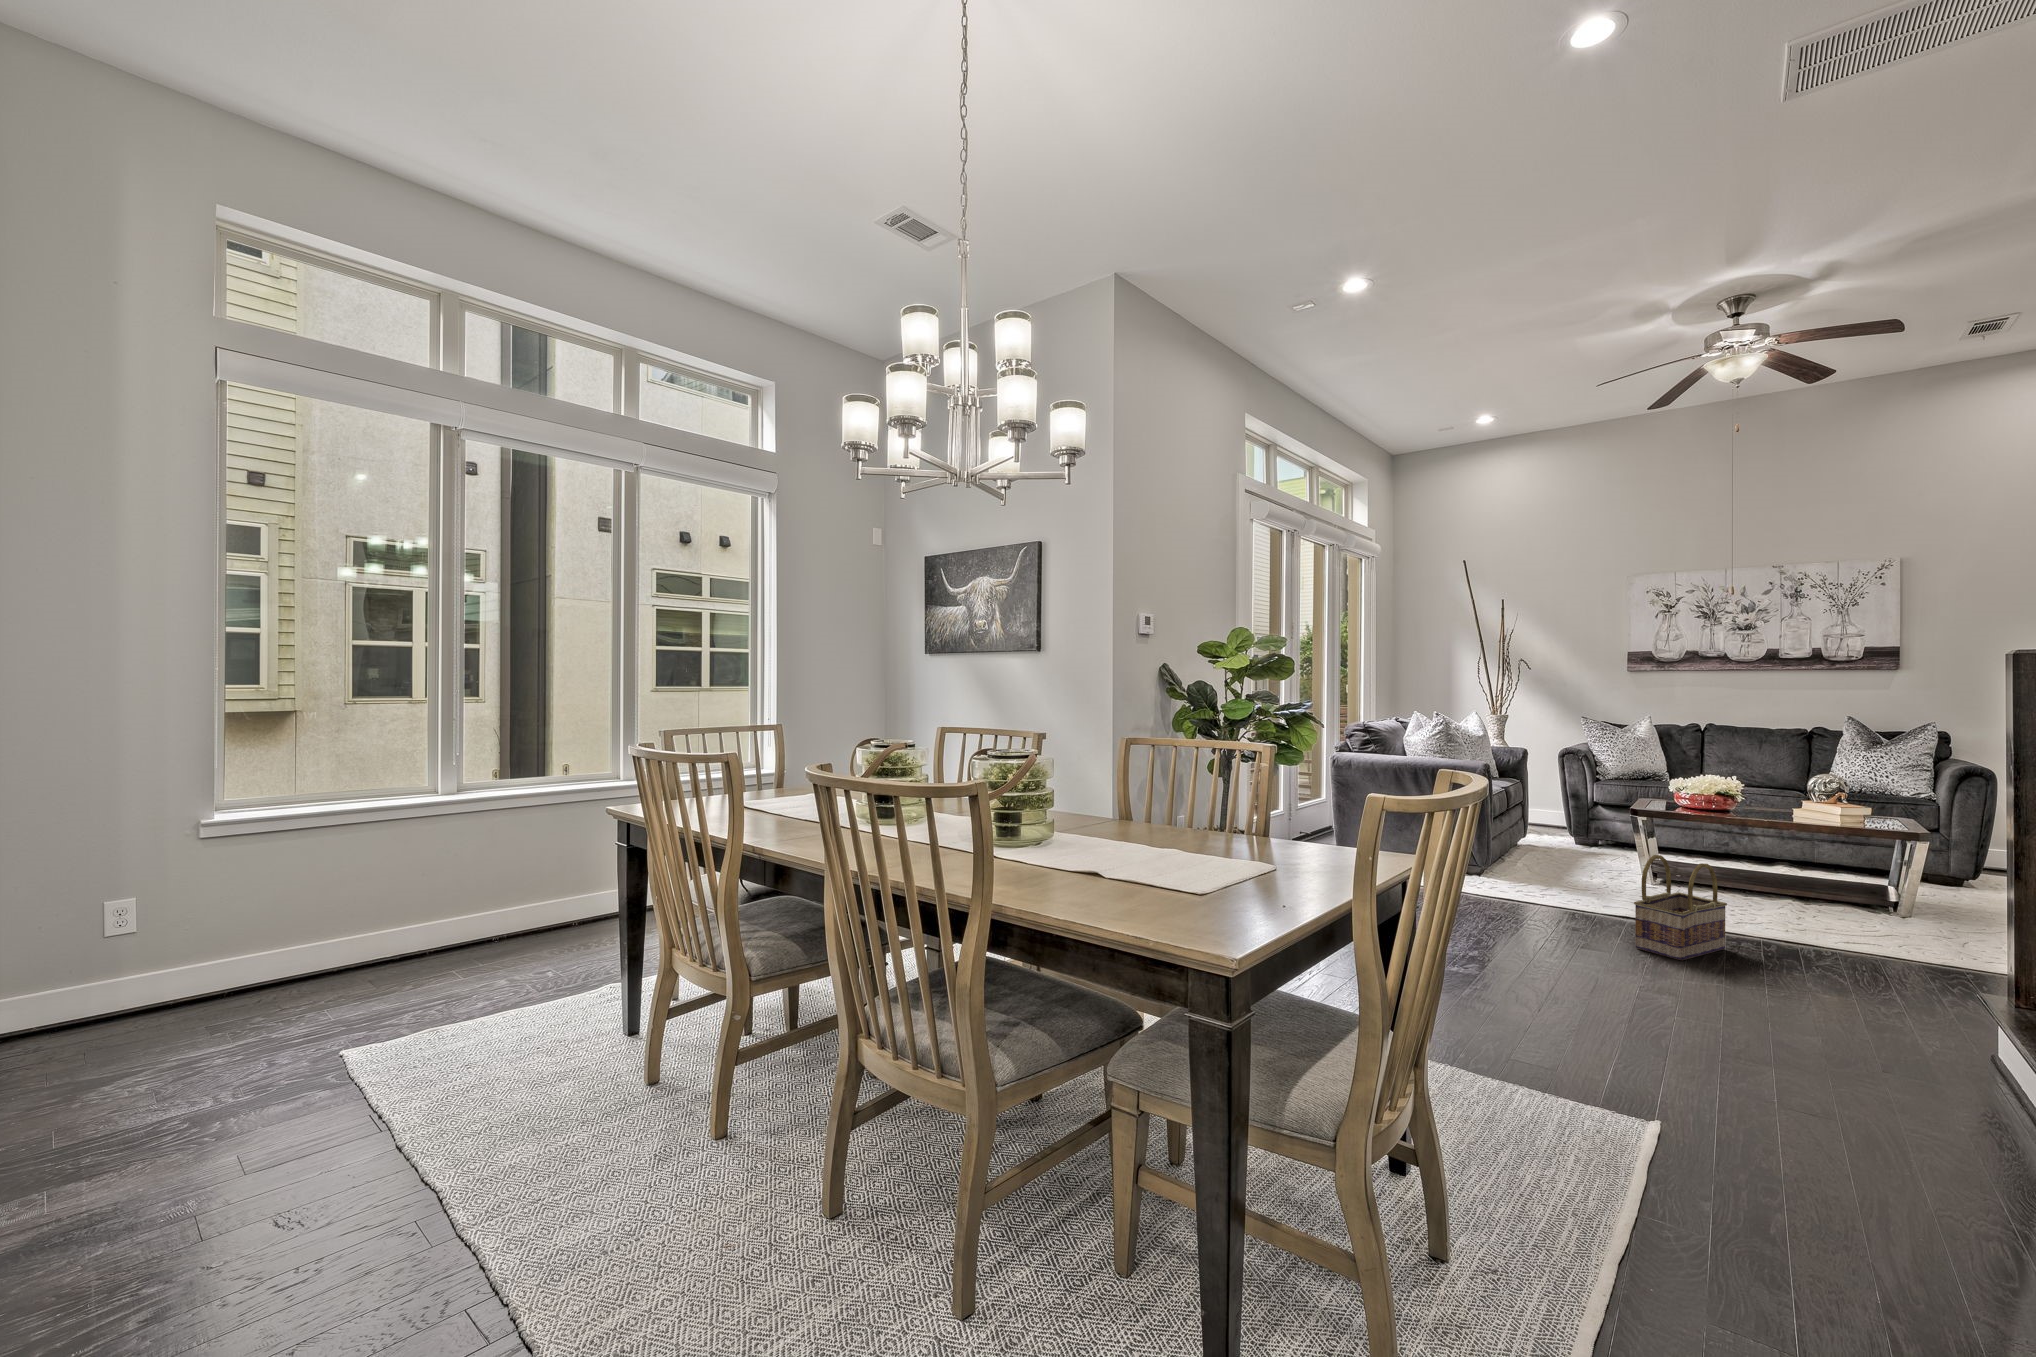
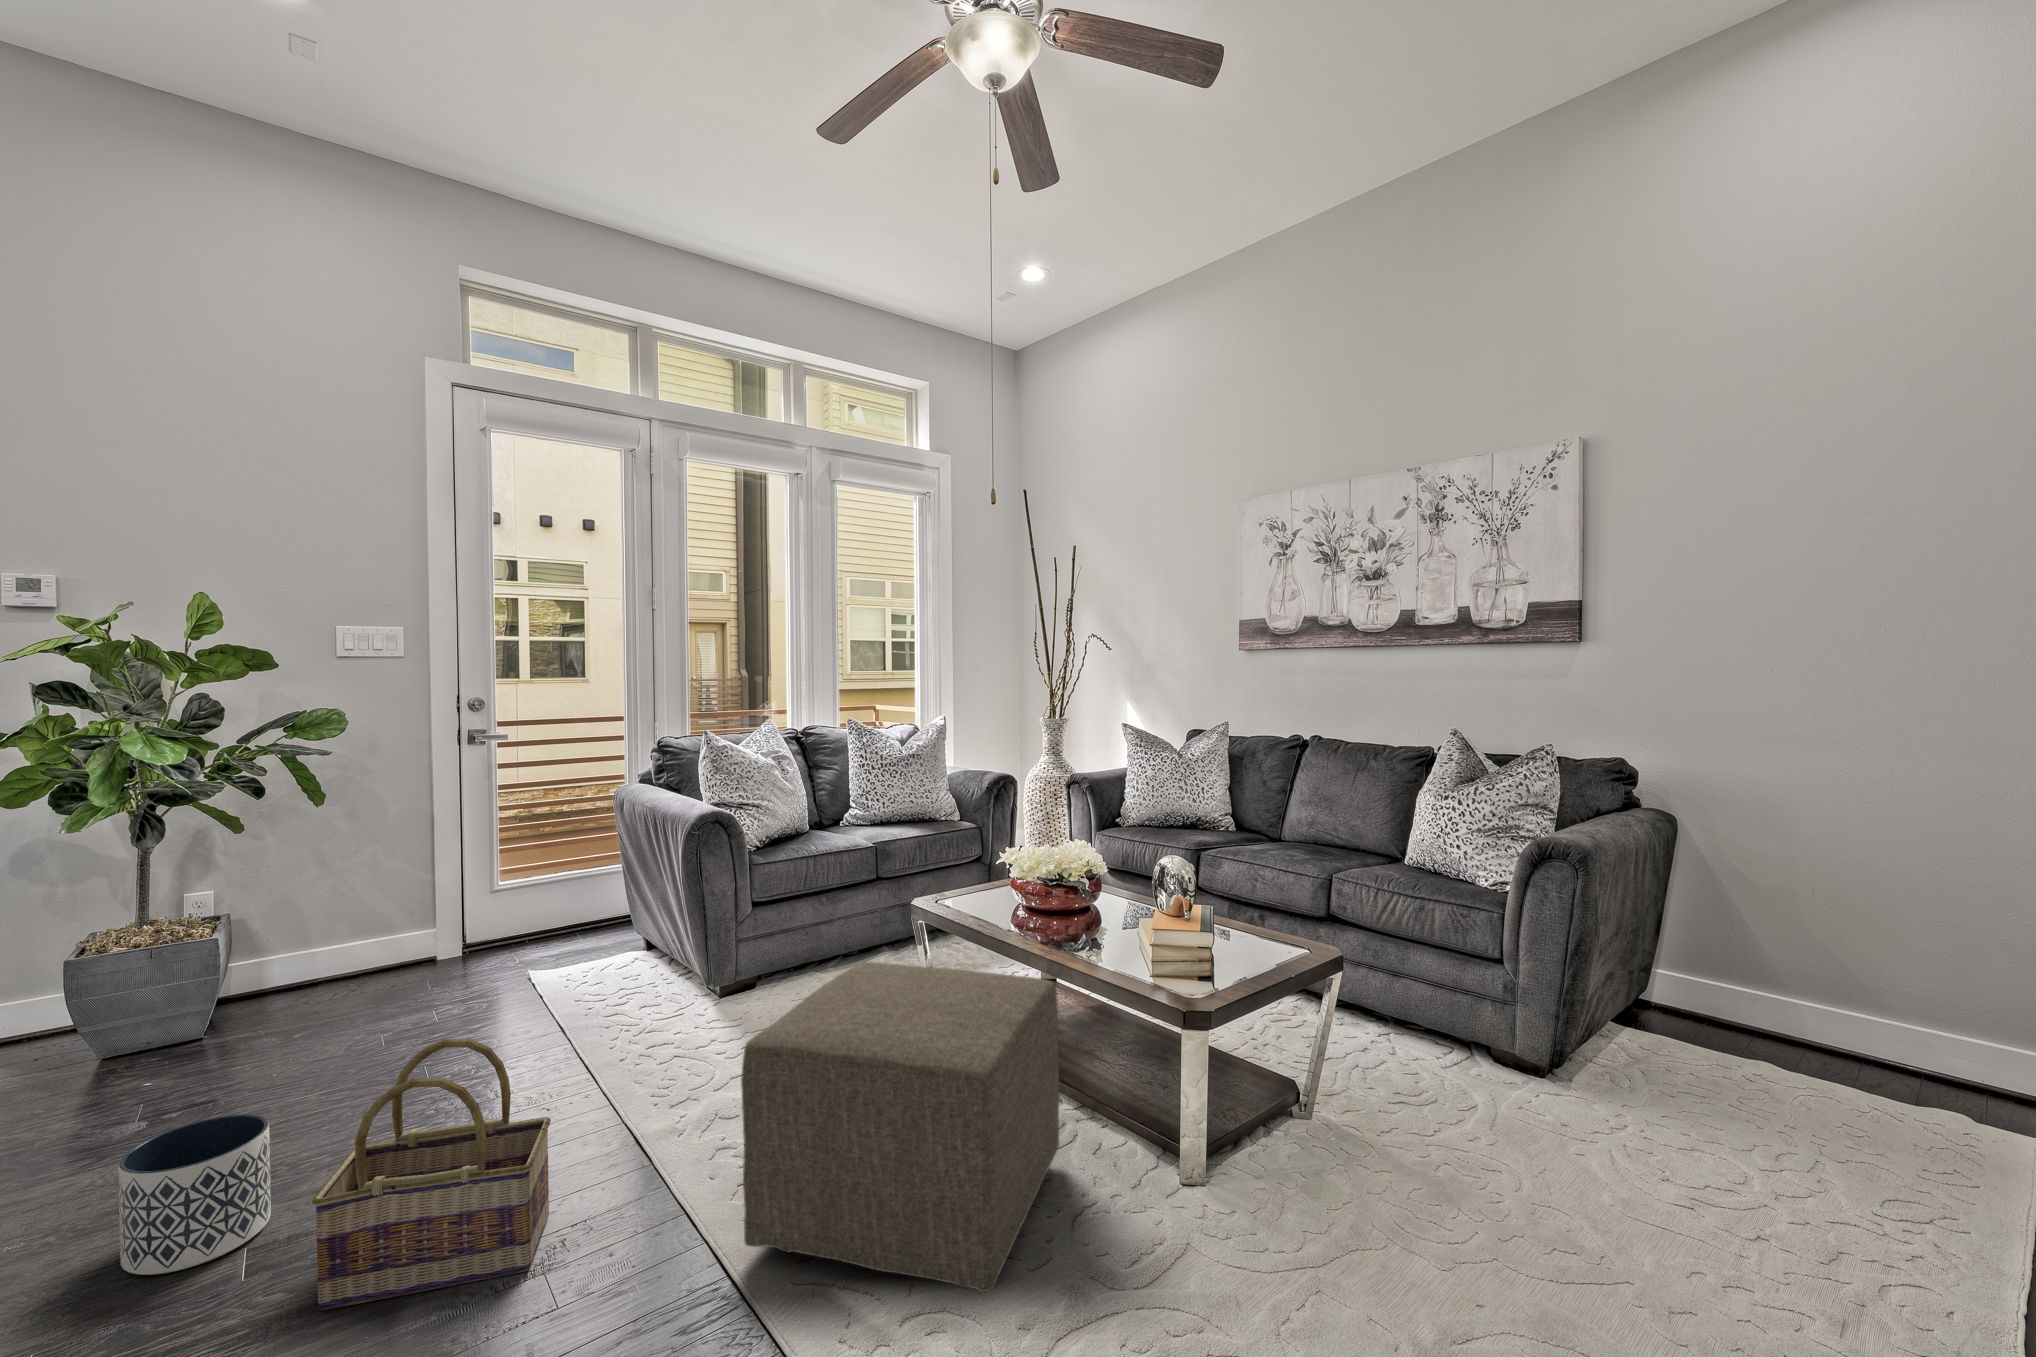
ottoman: none [1725,828,1929,943] -> present [741,962,1059,1292]
planter: none [1528,898,1588,958] -> present [118,1114,271,1275]

